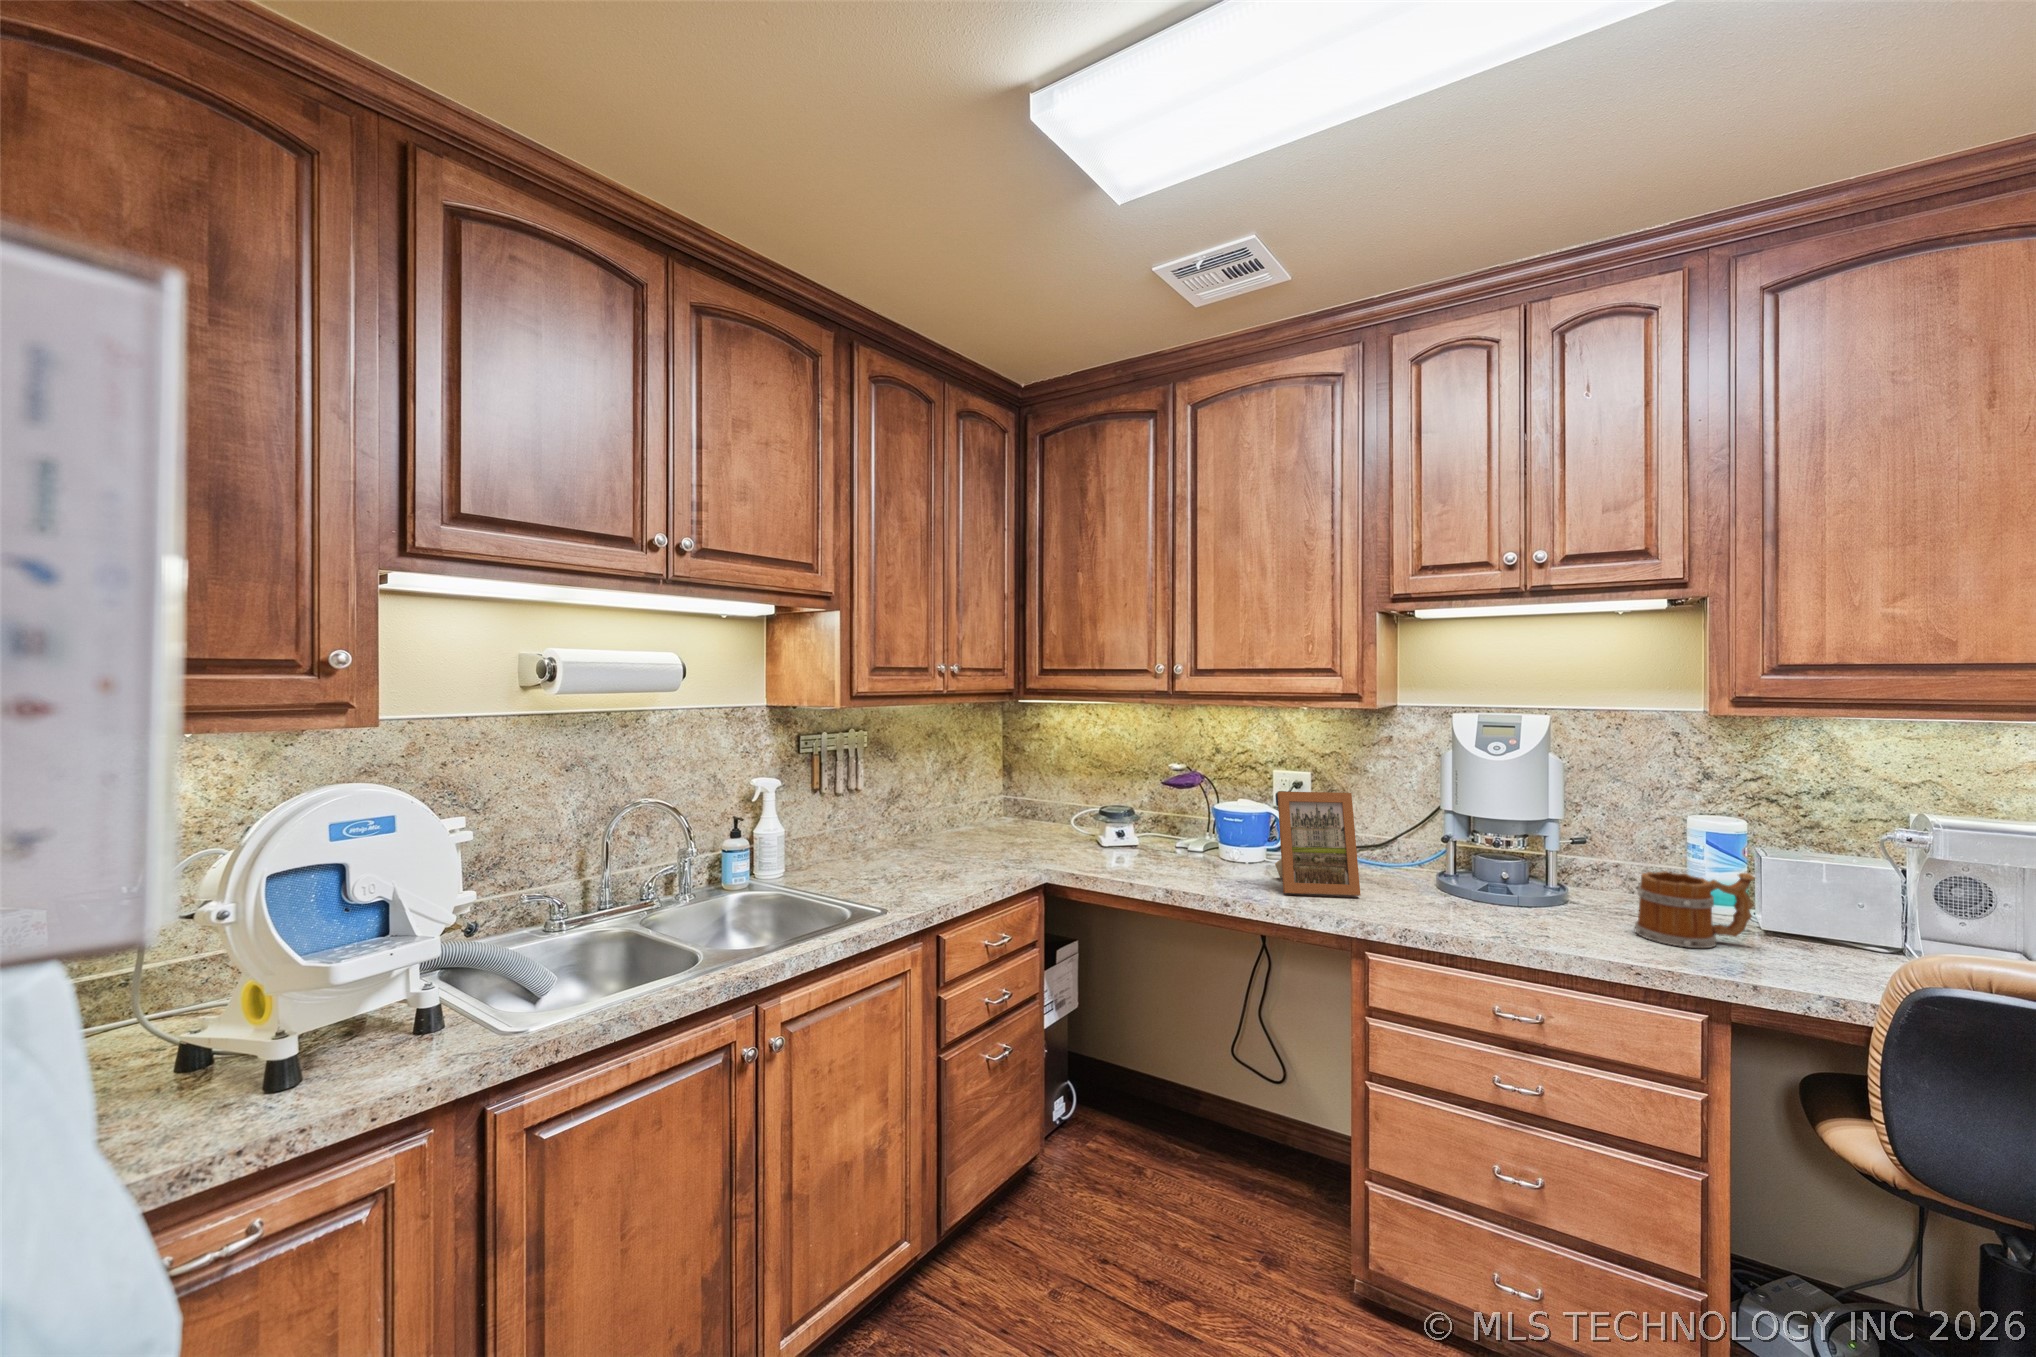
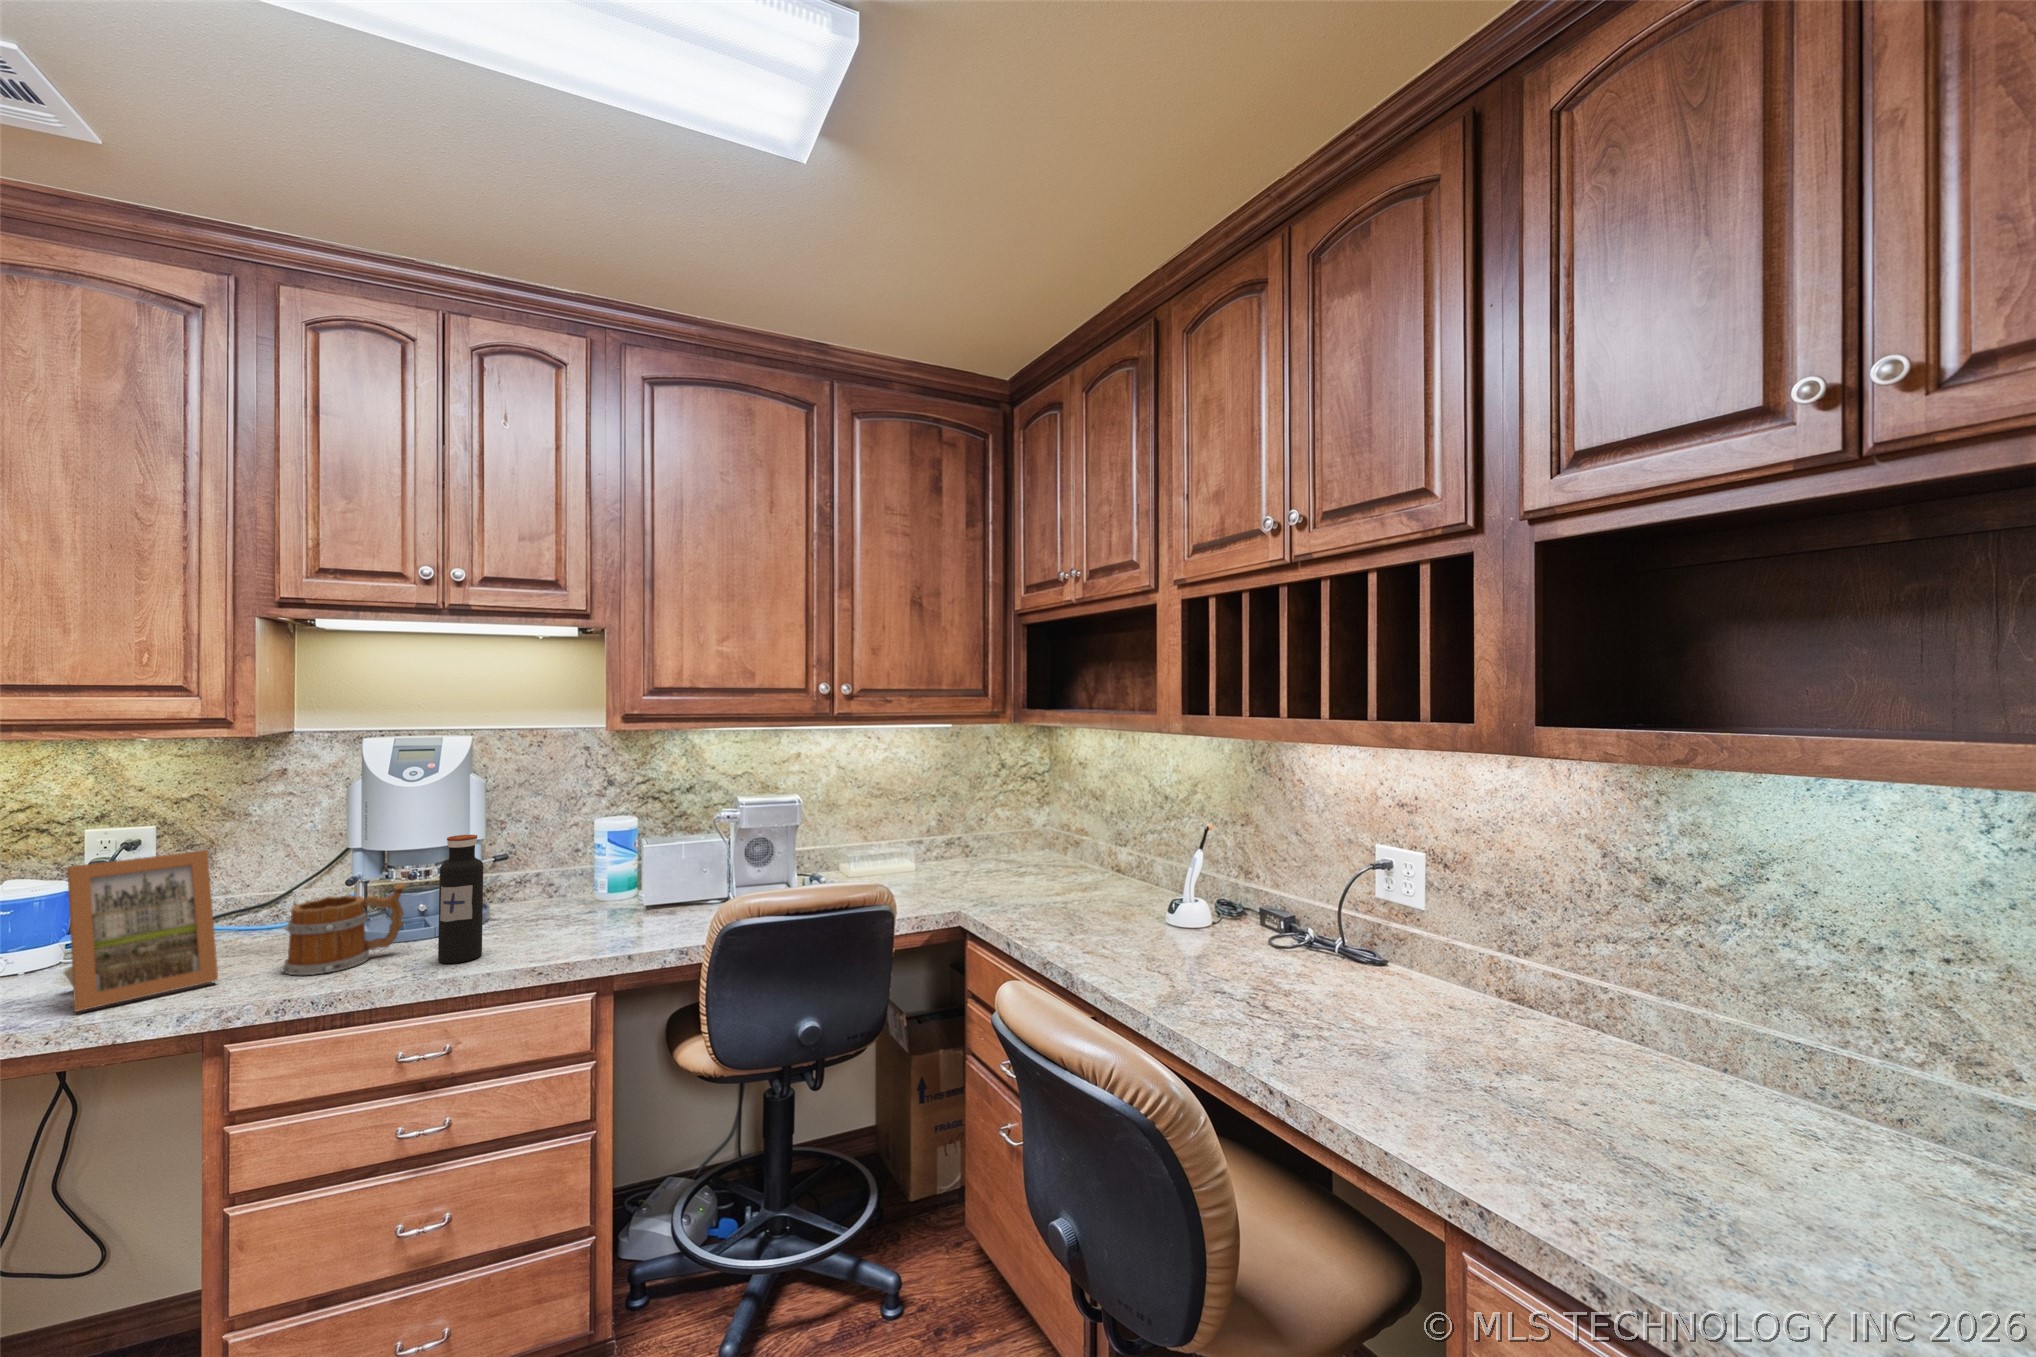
water bottle: none [1528,811,1572,937] -> present [438,835,483,963]
mug: present [1635,871,1754,948] -> present [281,883,405,975]

